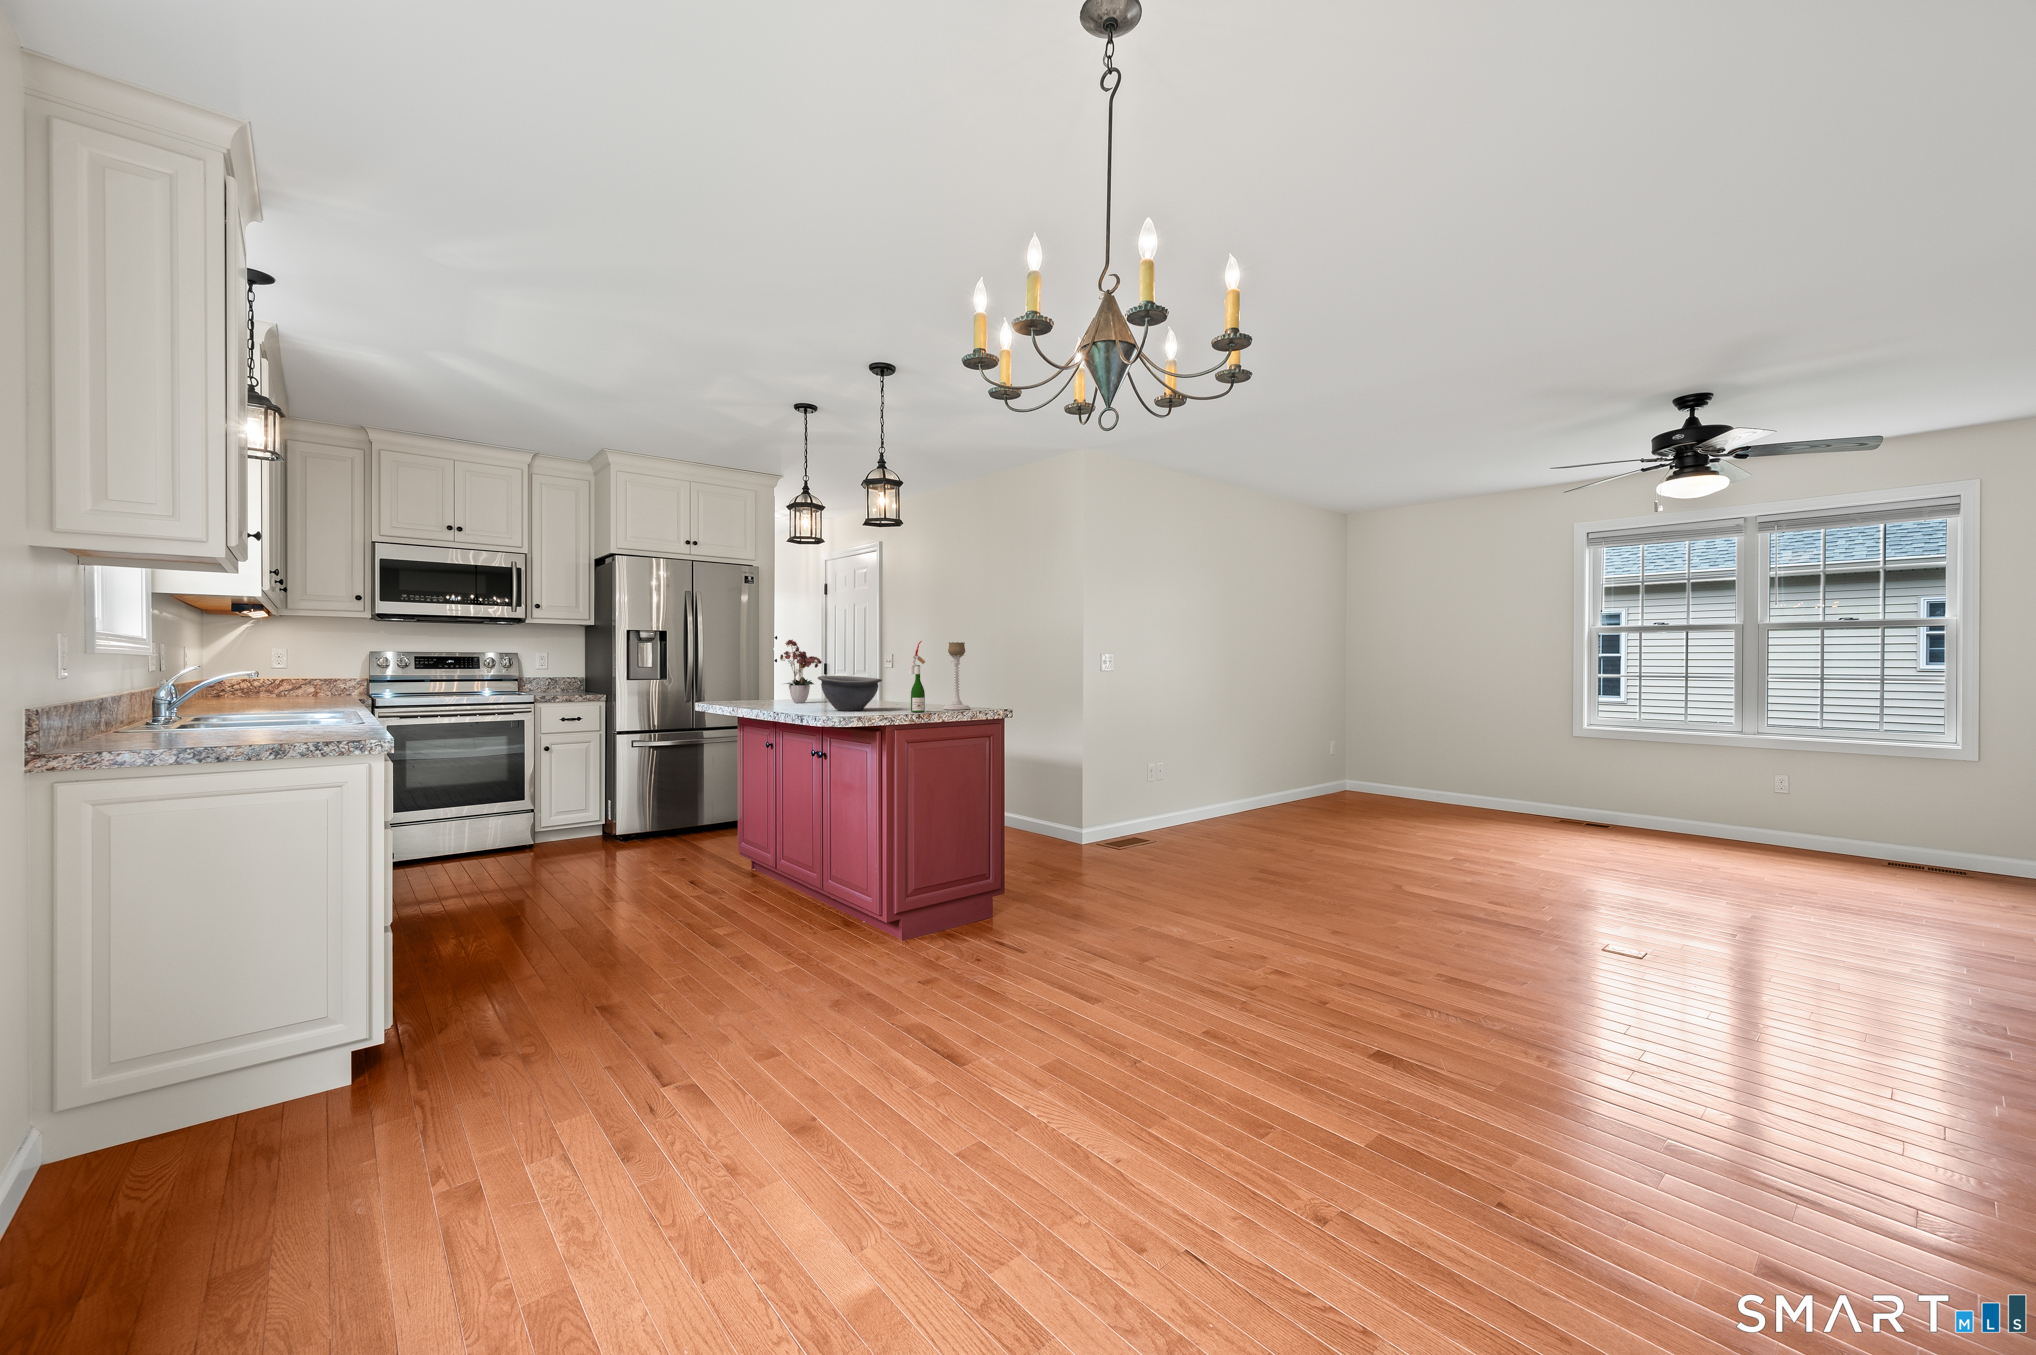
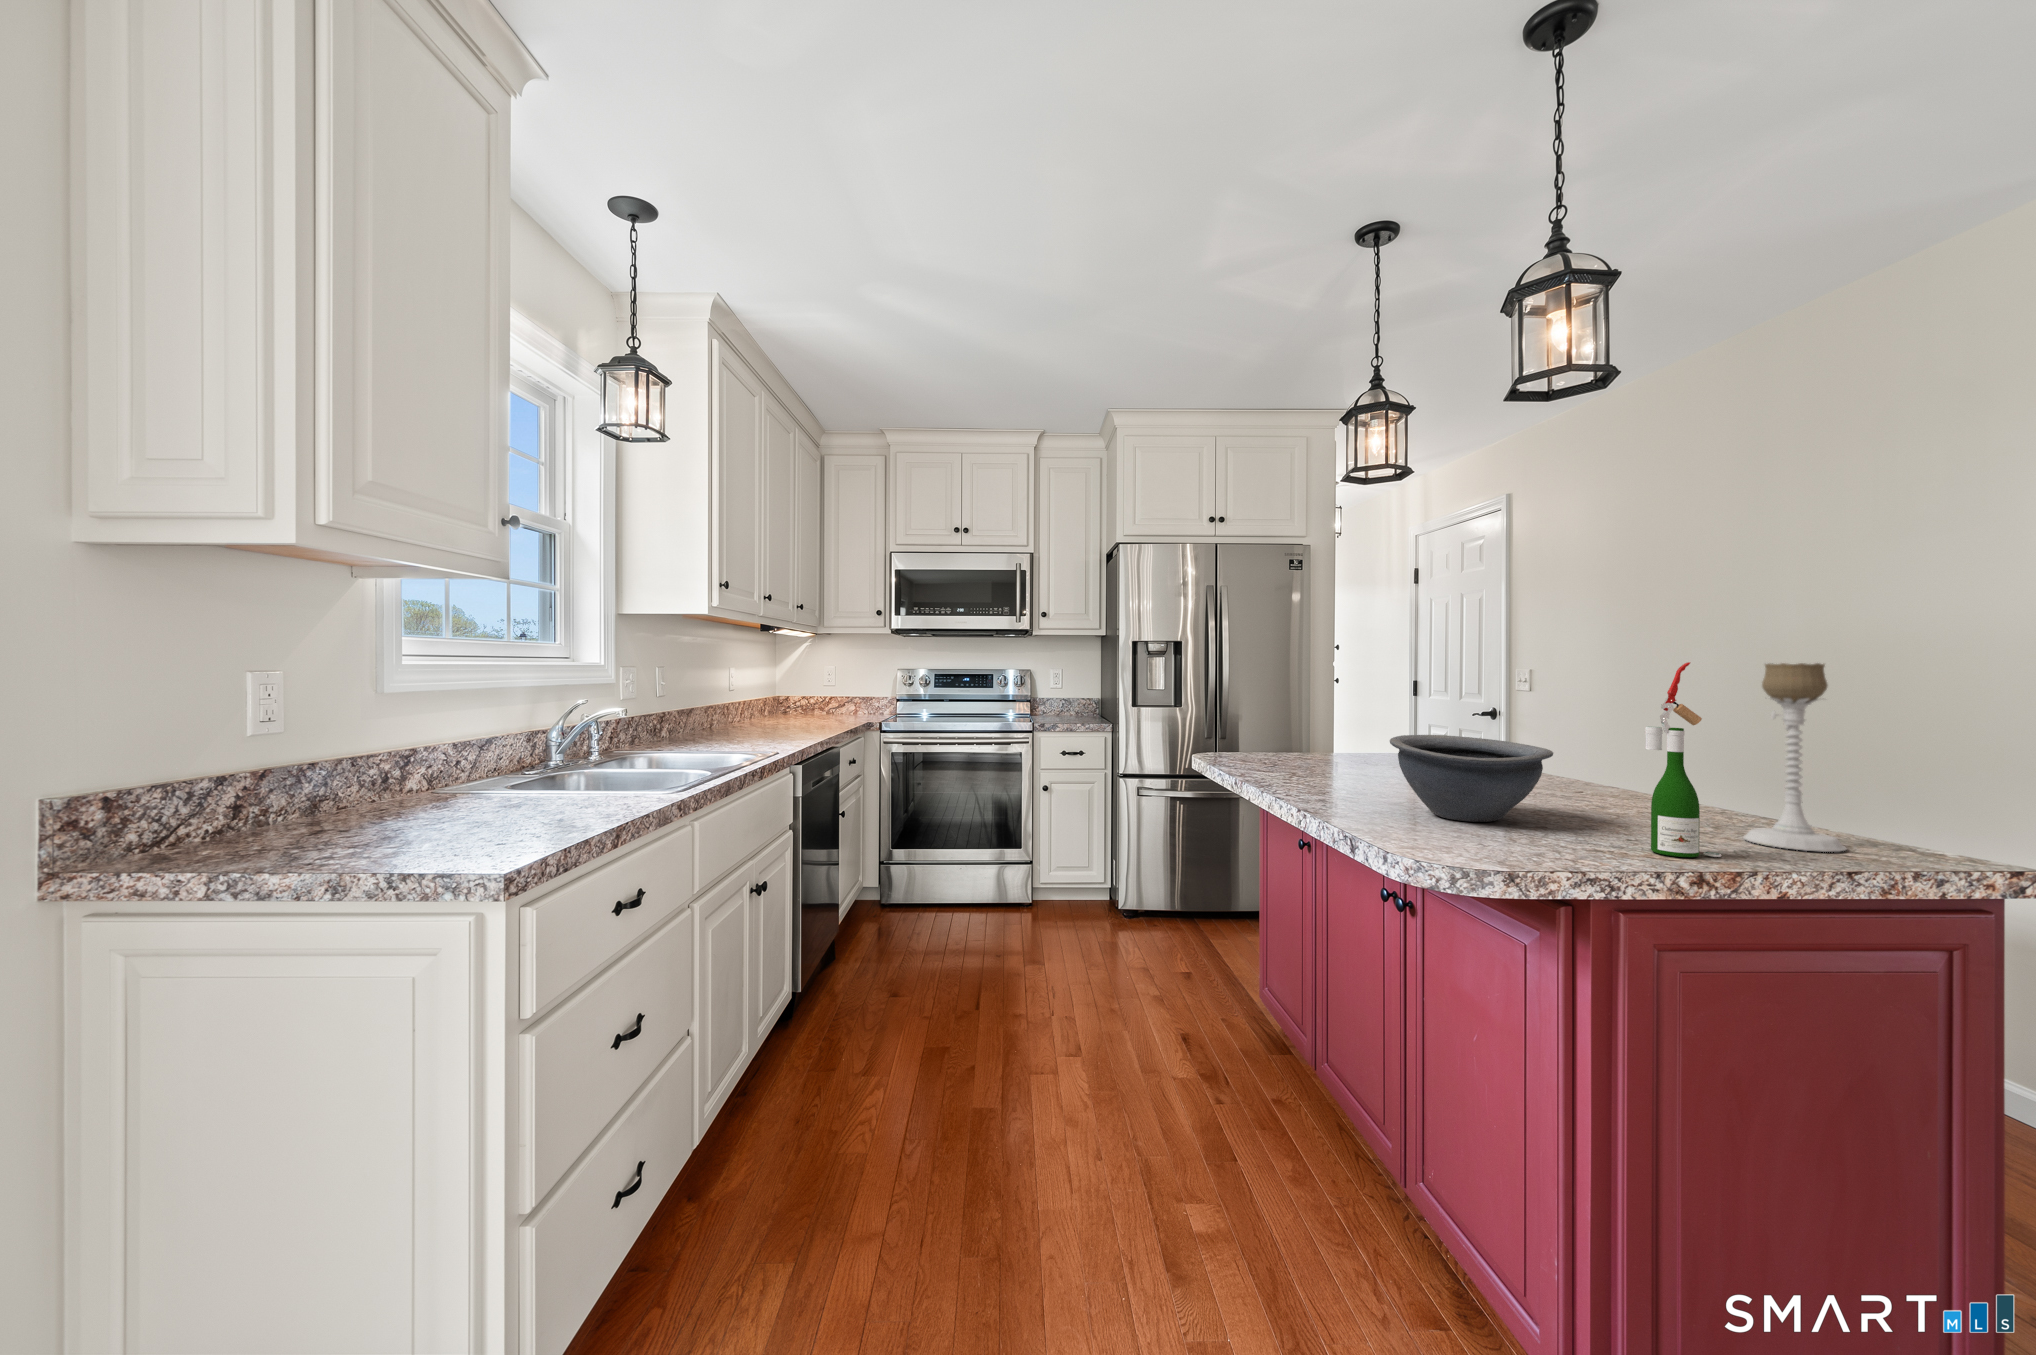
flower arrangement: present [780,640,822,703] -> none [1322,649,1411,766]

